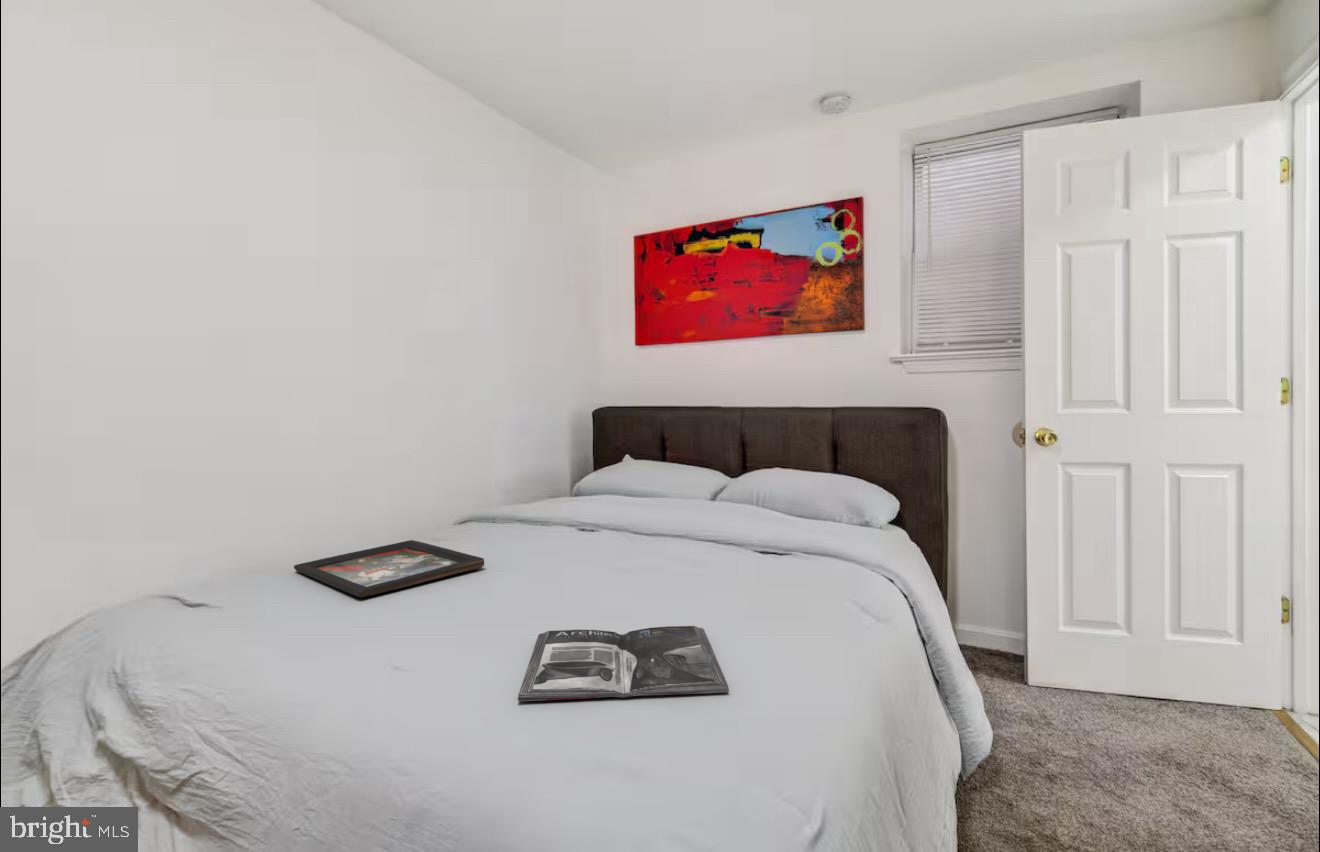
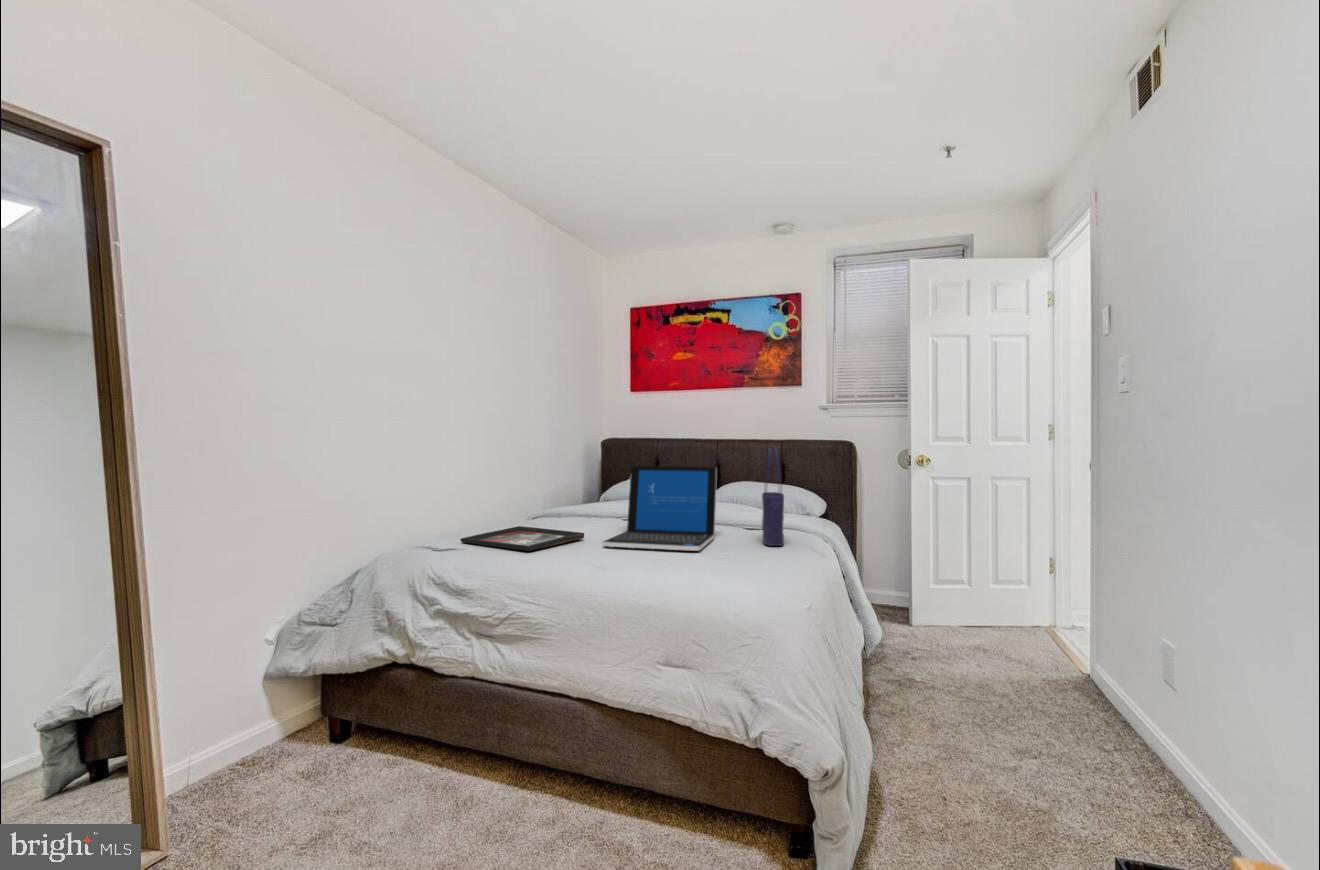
tote bag: none [767,422,804,595] -> present [762,448,784,546]
laptop: none [492,451,699,606] -> present [602,466,717,551]
magazine: present [518,626,729,701] -> none [655,555,767,578]

